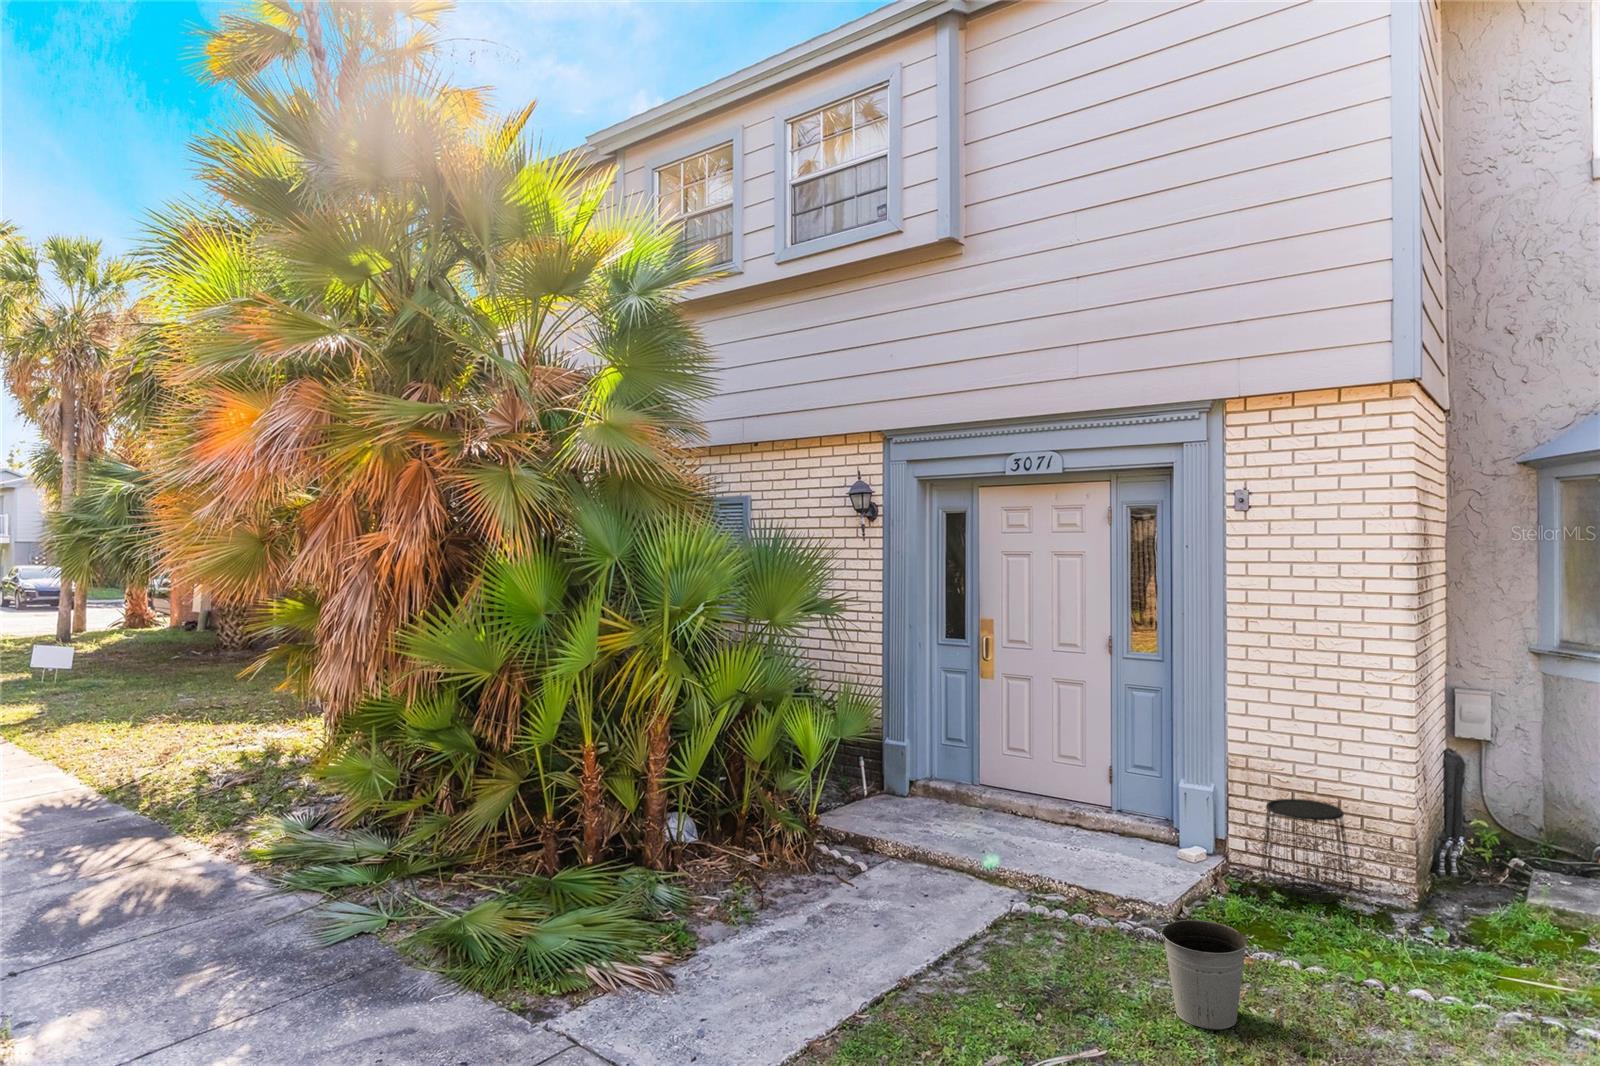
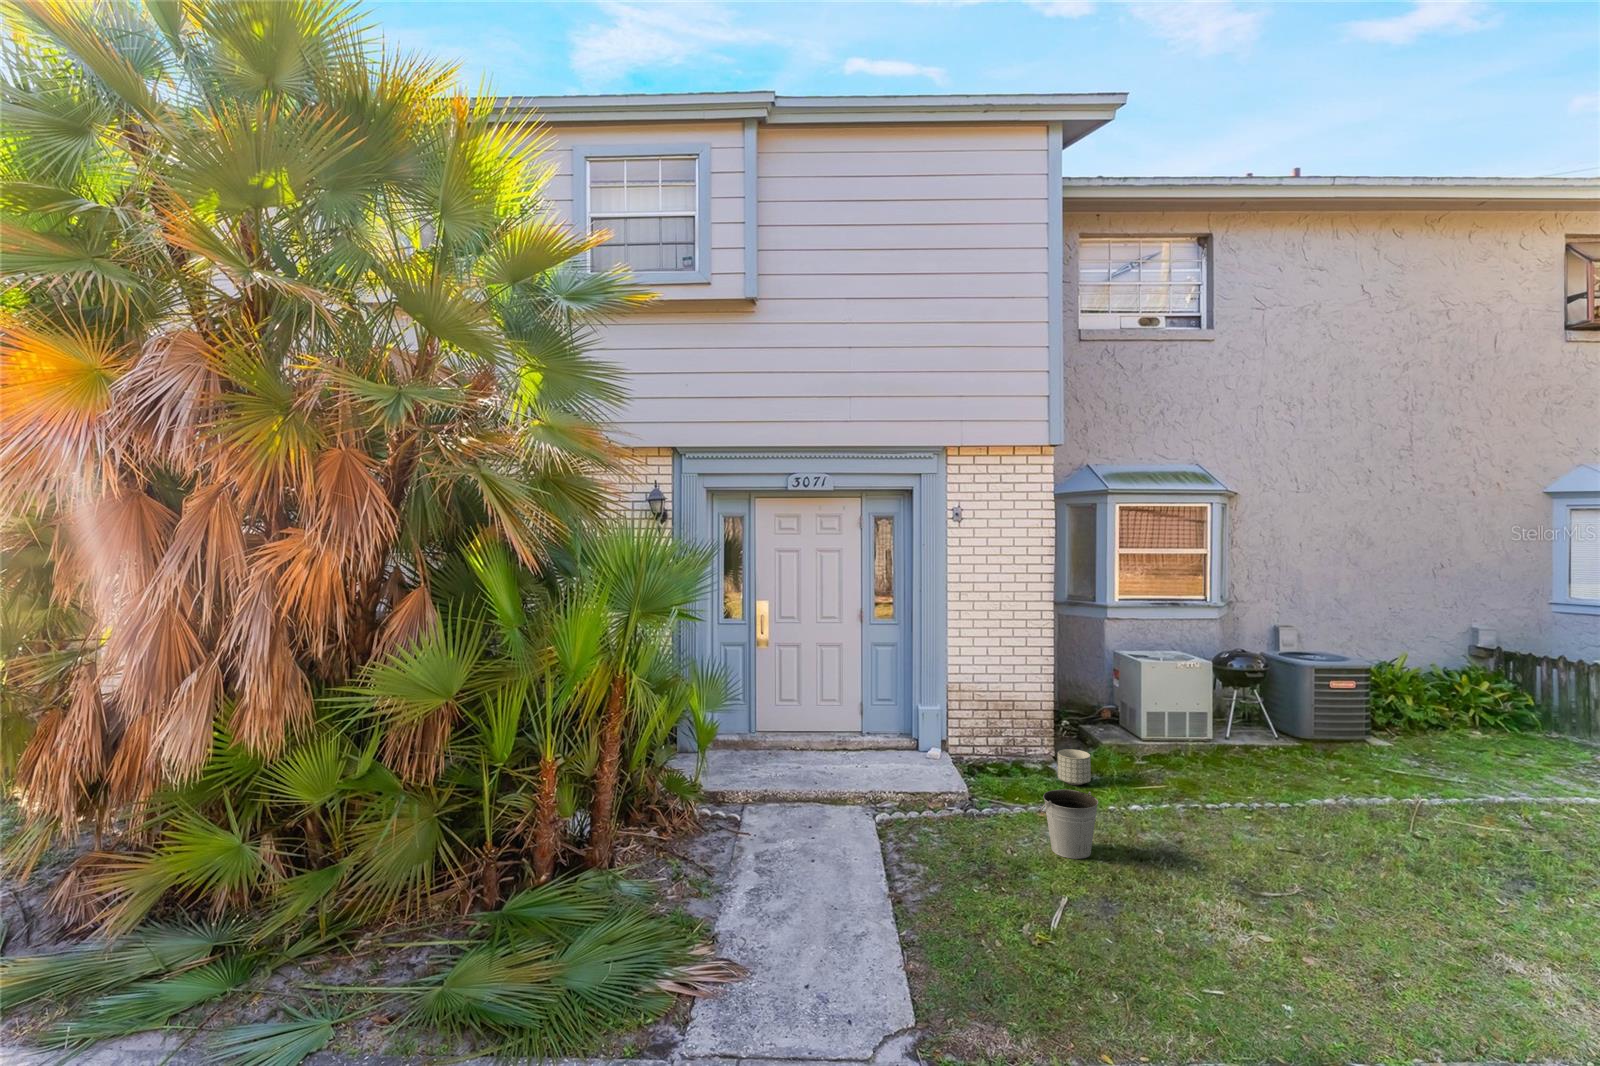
side table: present [1261,799,1352,903] -> none [982,706,1035,771]
planter: none [1349,882,1409,944] -> present [1058,749,1091,785]

